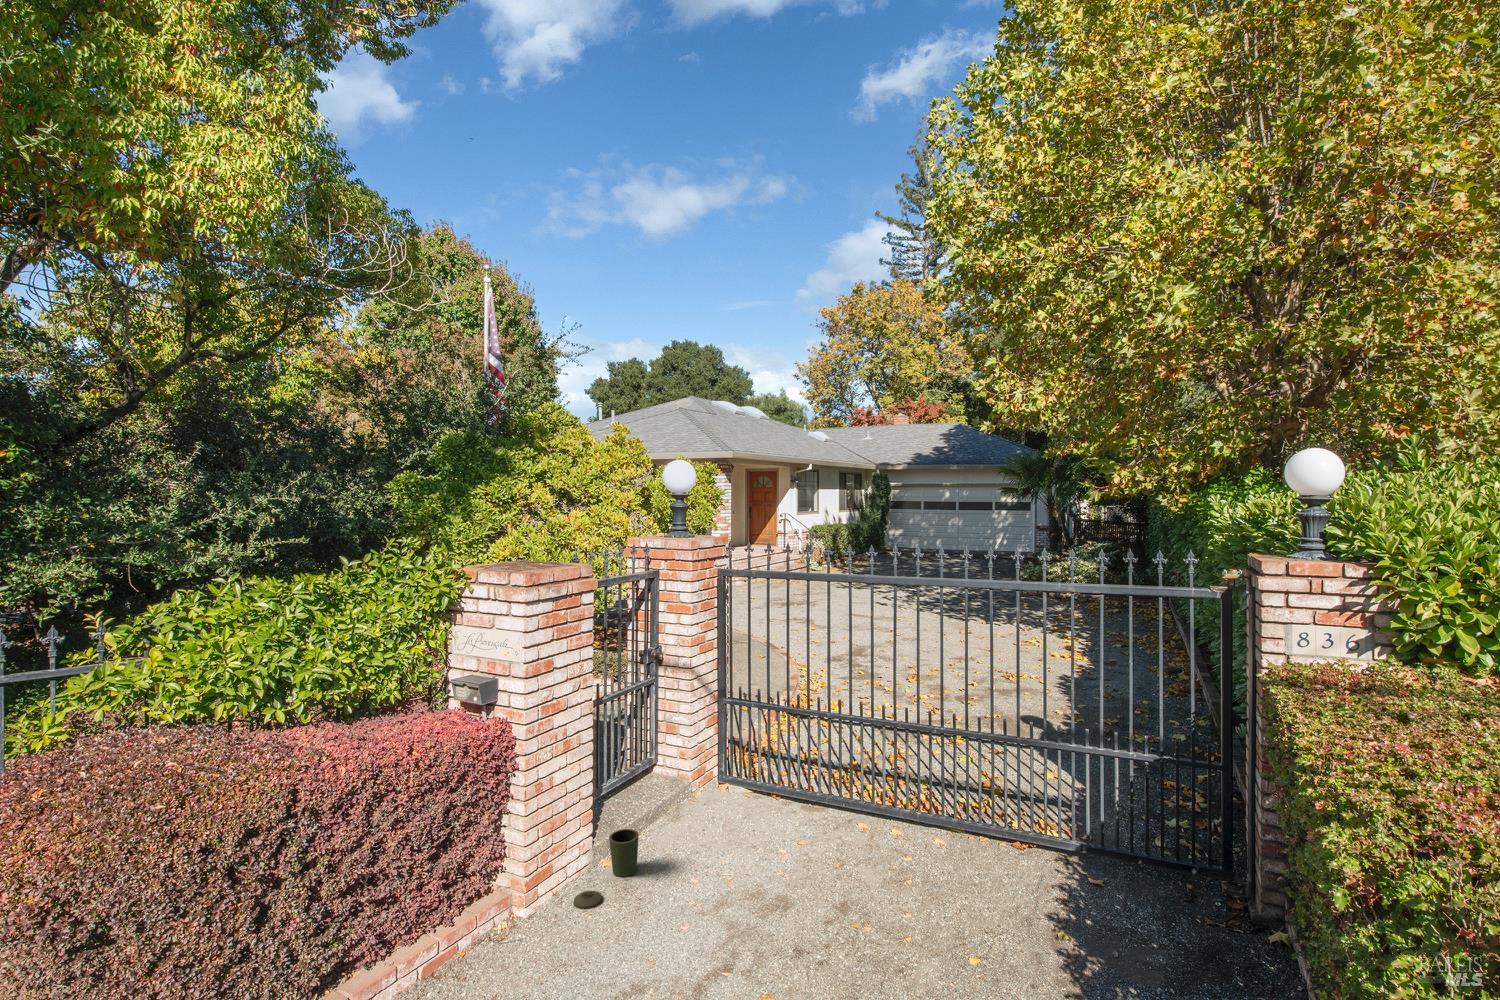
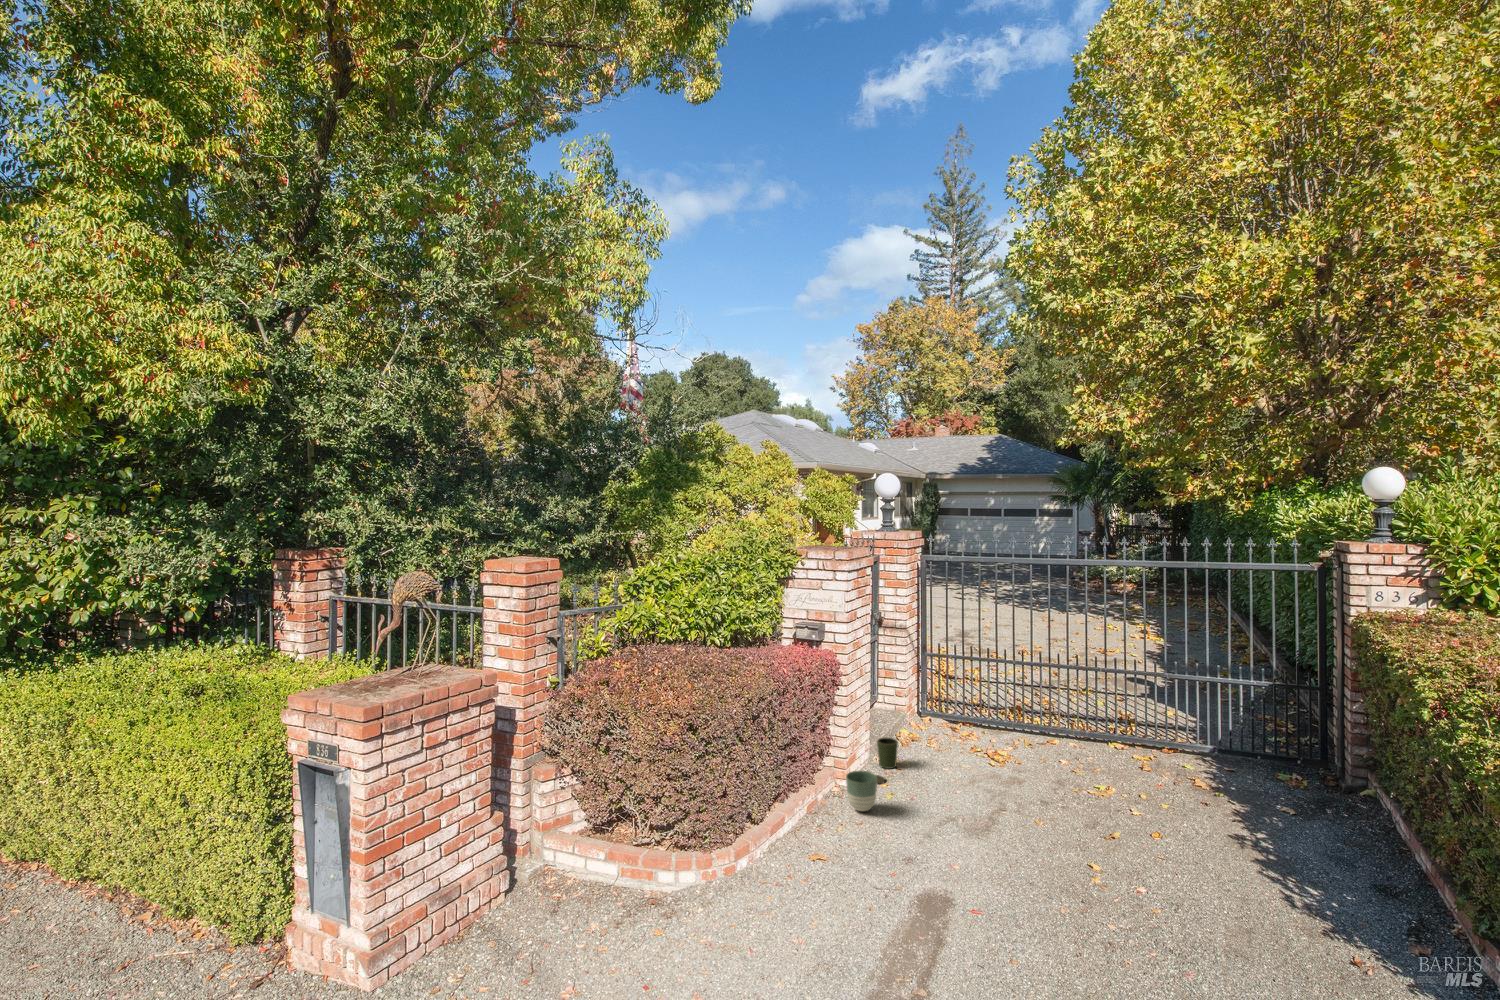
planter: none [497,903,546,971] -> present [846,771,877,811]

